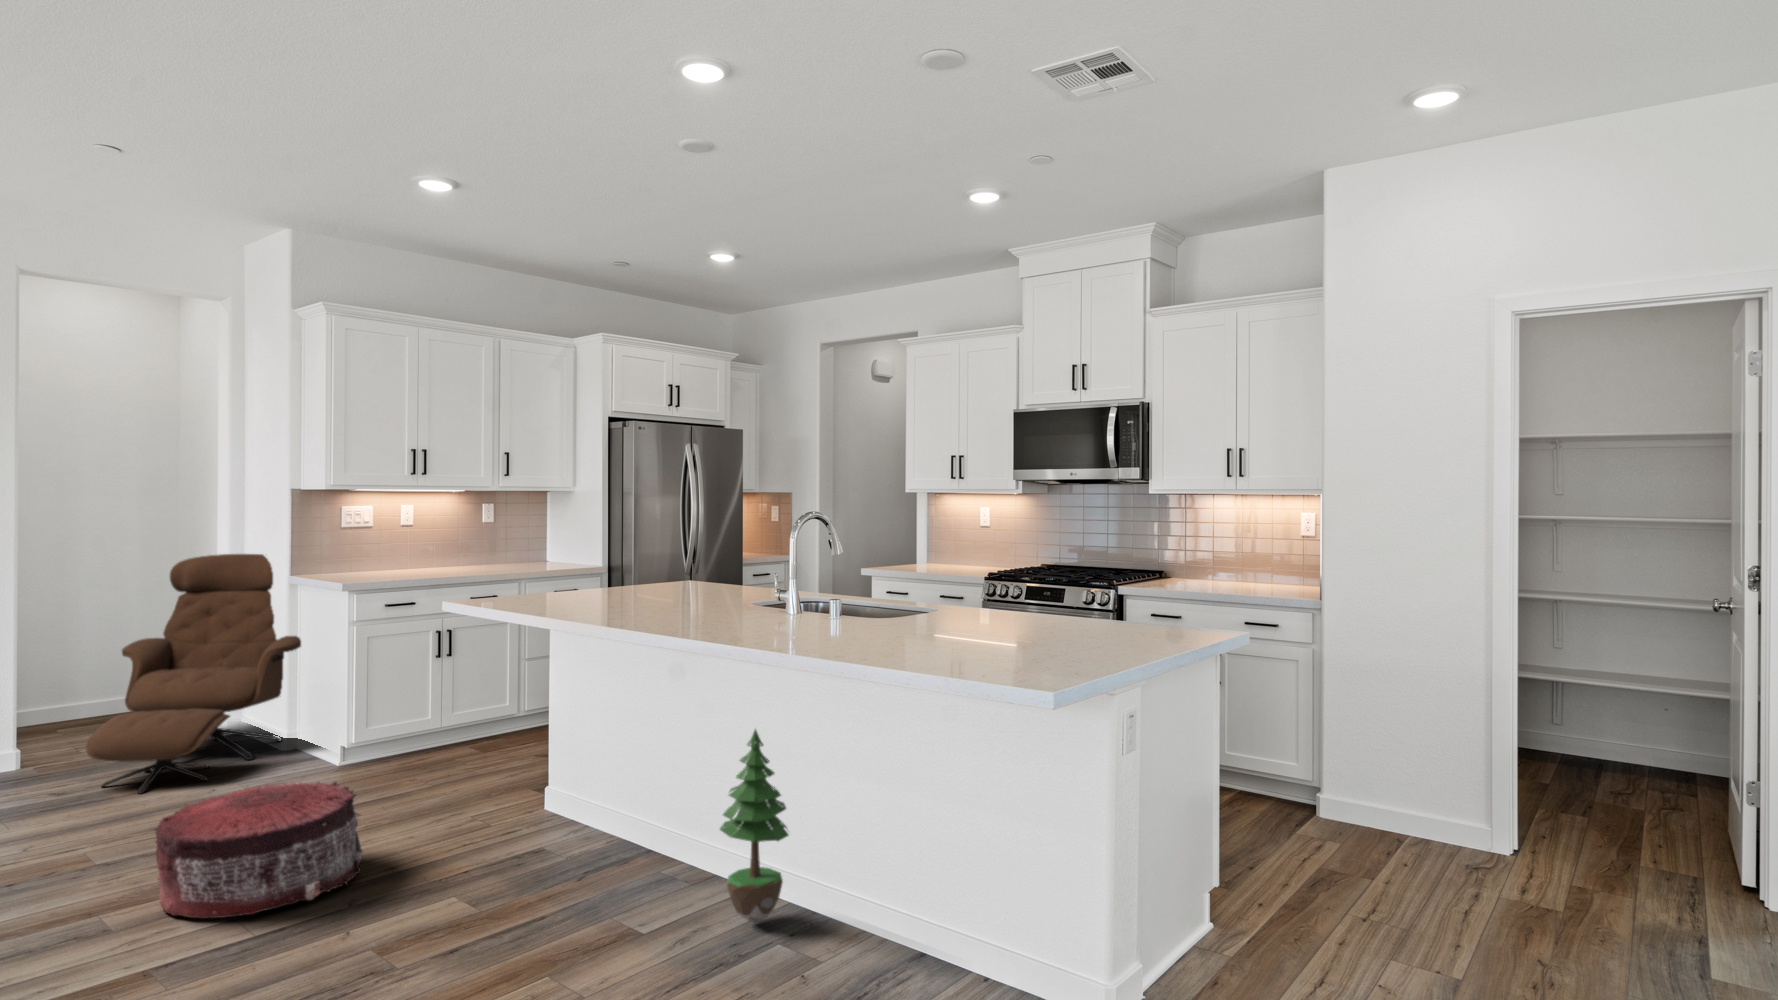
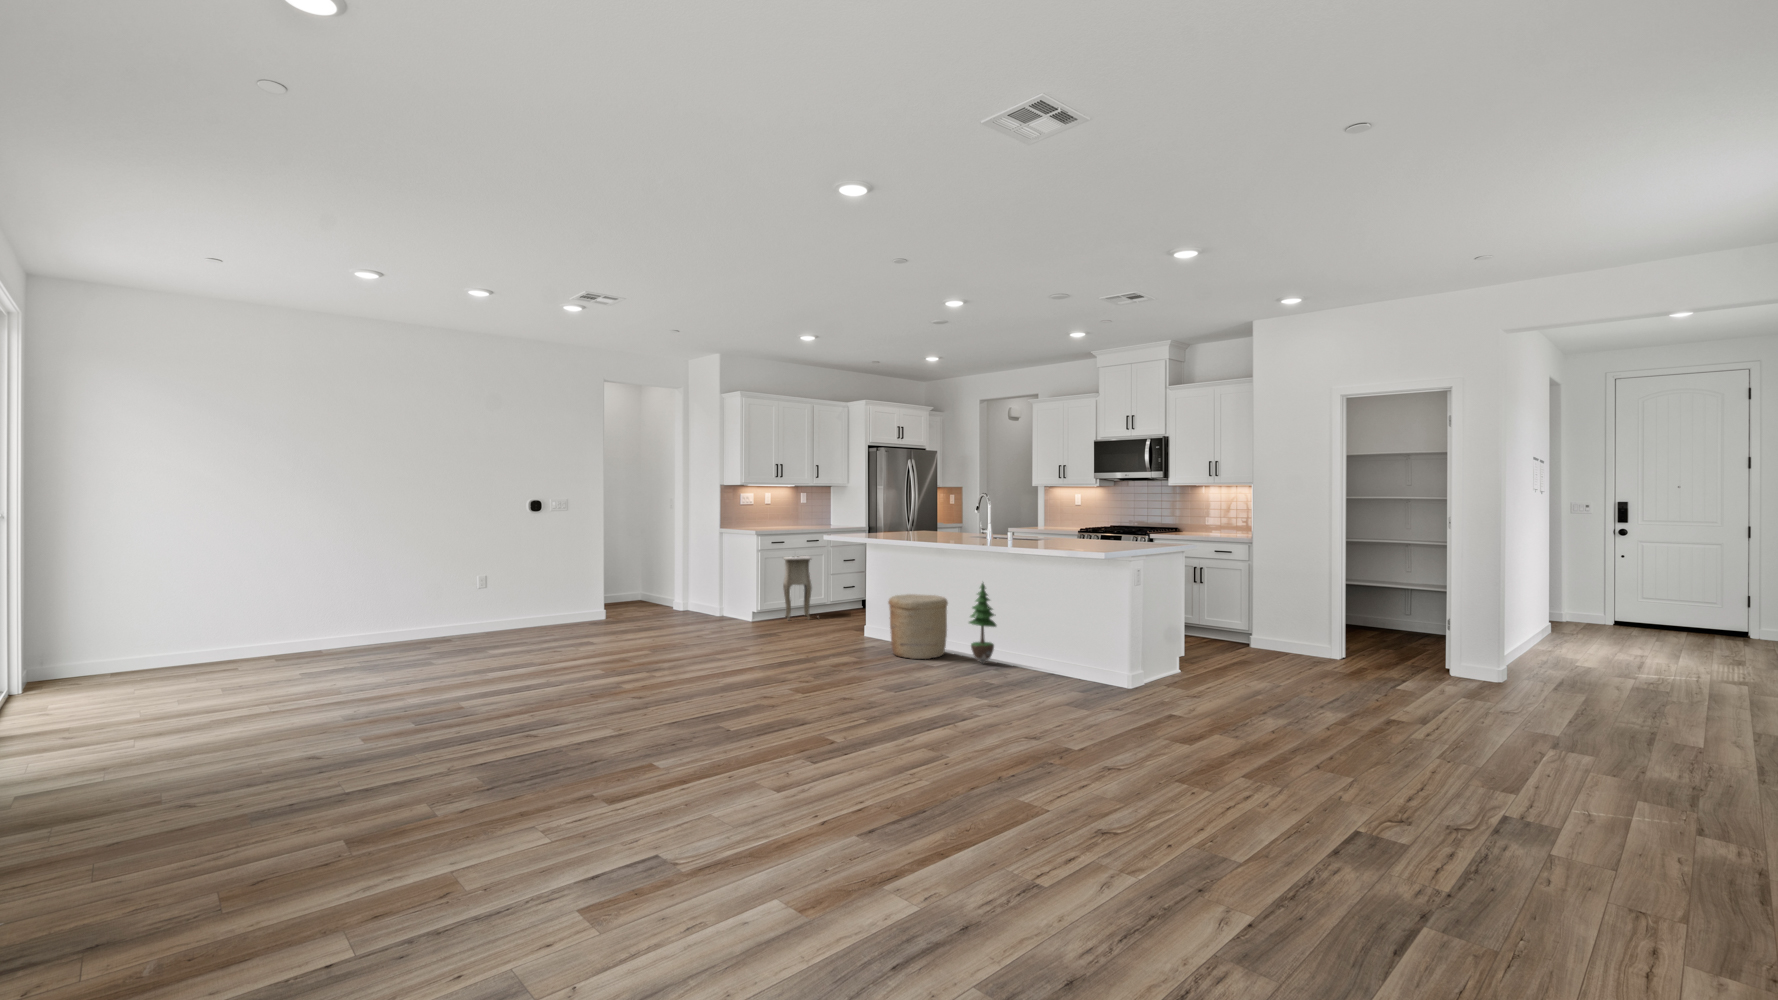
lounge chair: present [86,554,301,793] -> none [647,518,727,627]
side table: none [405,630,482,763] -> present [783,556,818,620]
woven basket: none [547,742,688,909] -> present [888,594,948,659]
pouf: present [156,782,362,918] -> none [729,610,807,657]

